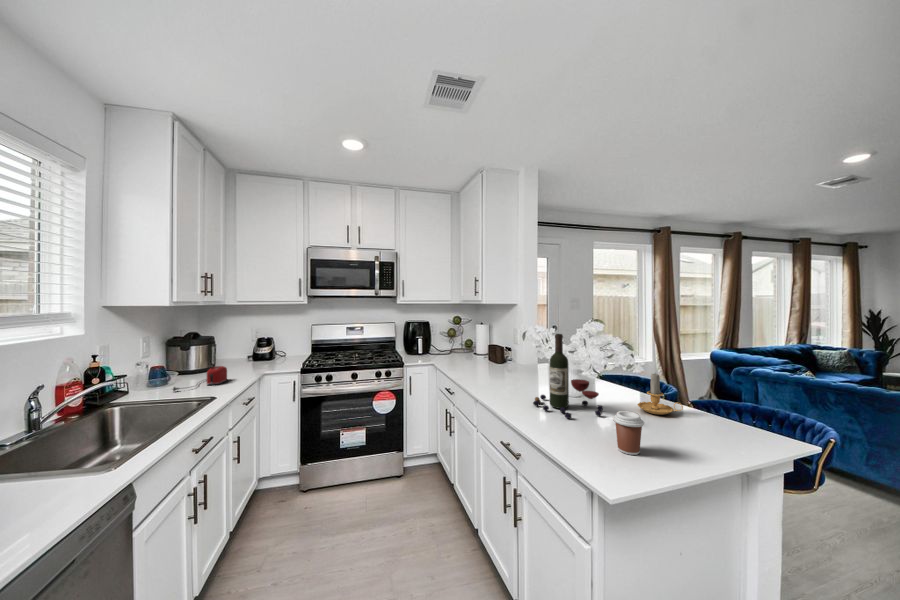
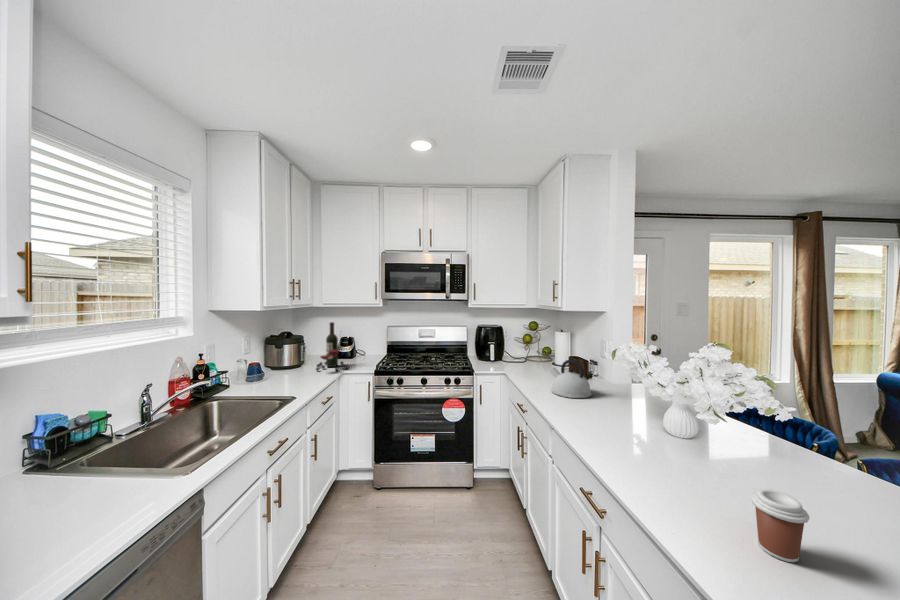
wine bottle: present [533,334,603,419] -> present [316,322,349,371]
kettle: none [473,345,508,378] -> present [550,360,592,398]
toaster: present [172,366,227,391] -> none [260,366,308,388]
candle: present [638,374,683,415] -> none [785,424,870,488]

